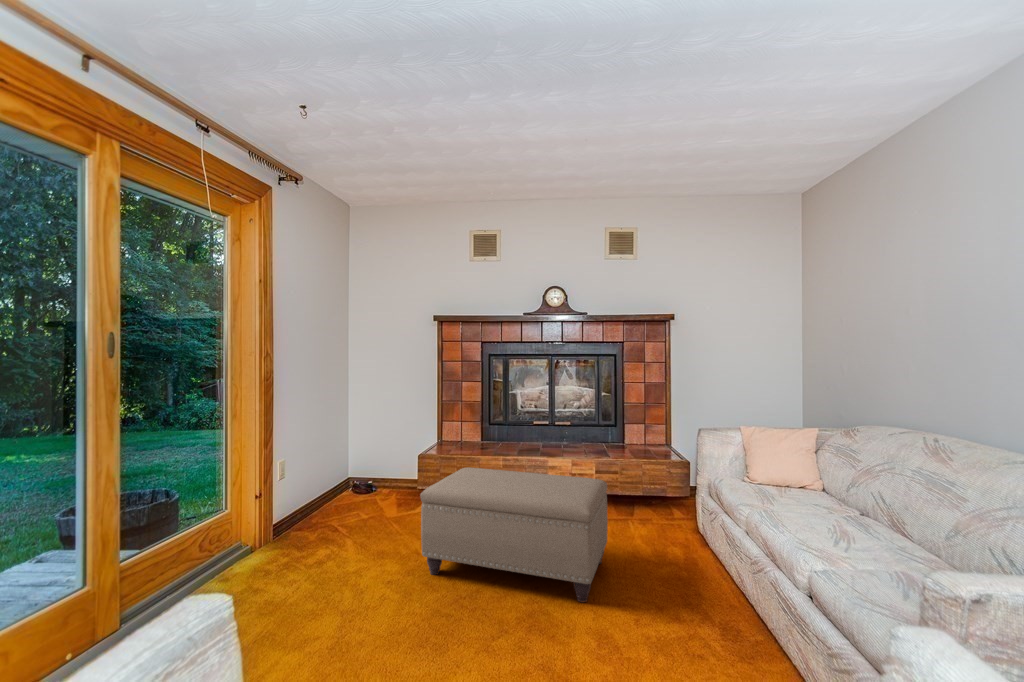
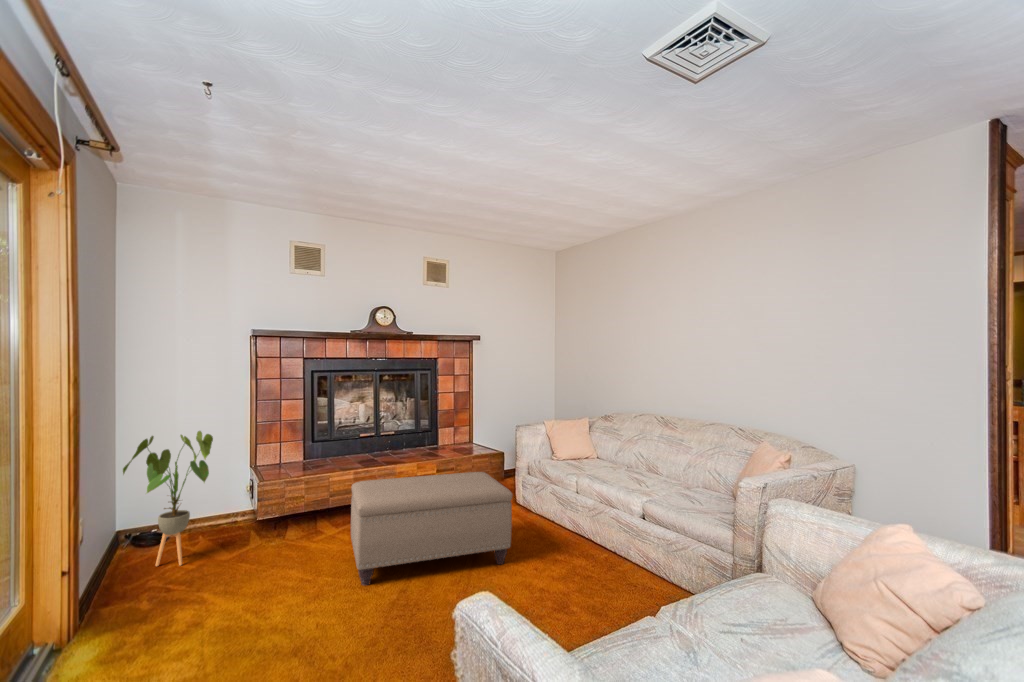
house plant: none [326,406,389,513] -> present [123,431,213,566]

